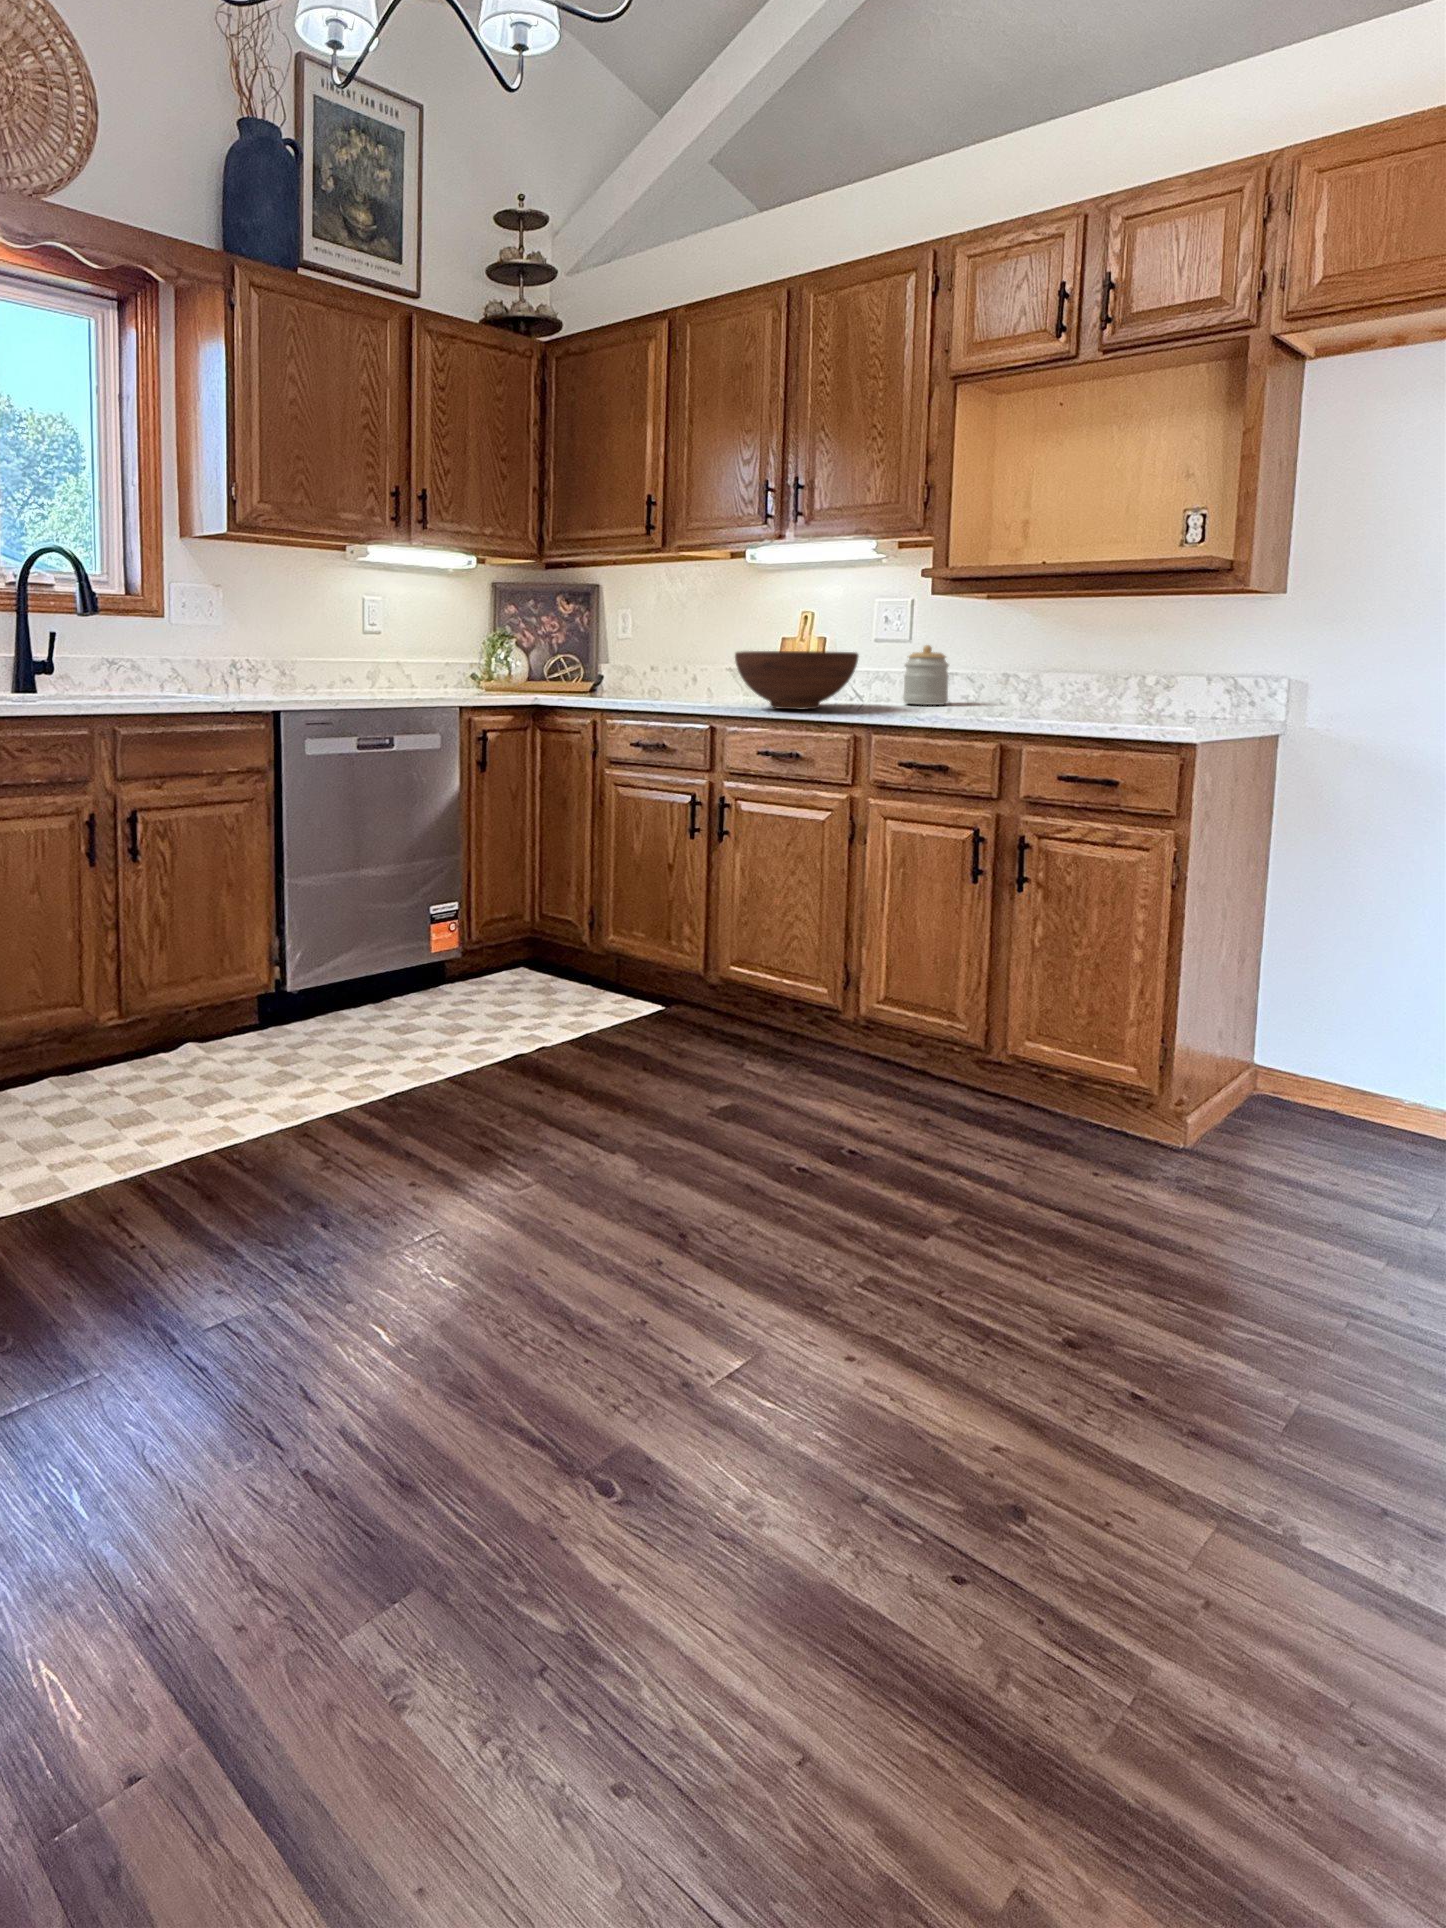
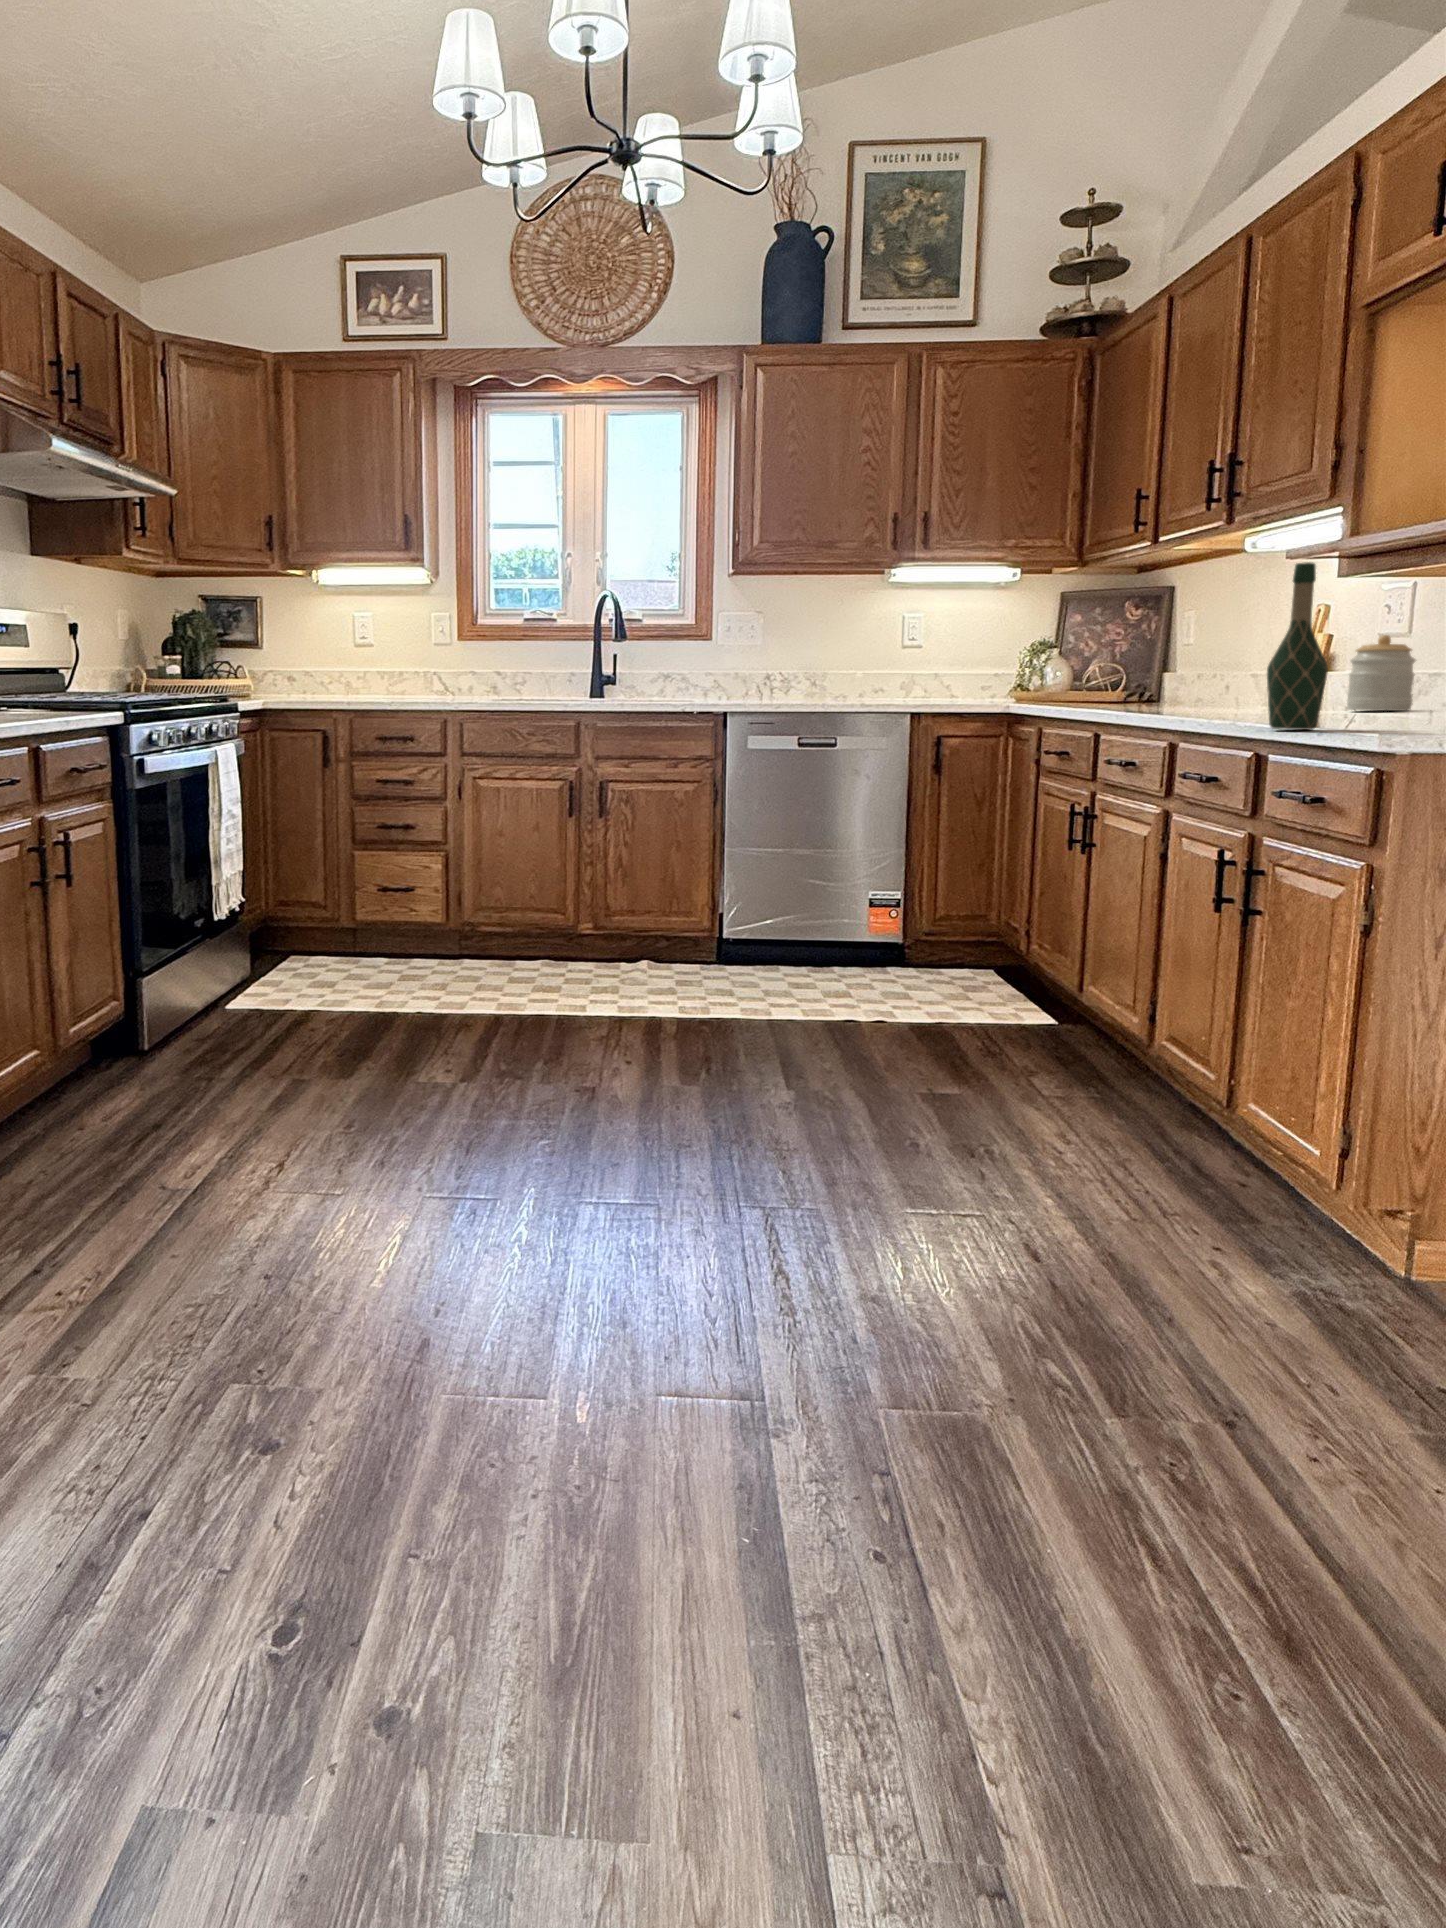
wine bottle: none [1066,598,1113,733] -> present [1267,562,1328,730]
fruit bowl: present [735,651,859,709] -> none [1107,646,1261,714]

